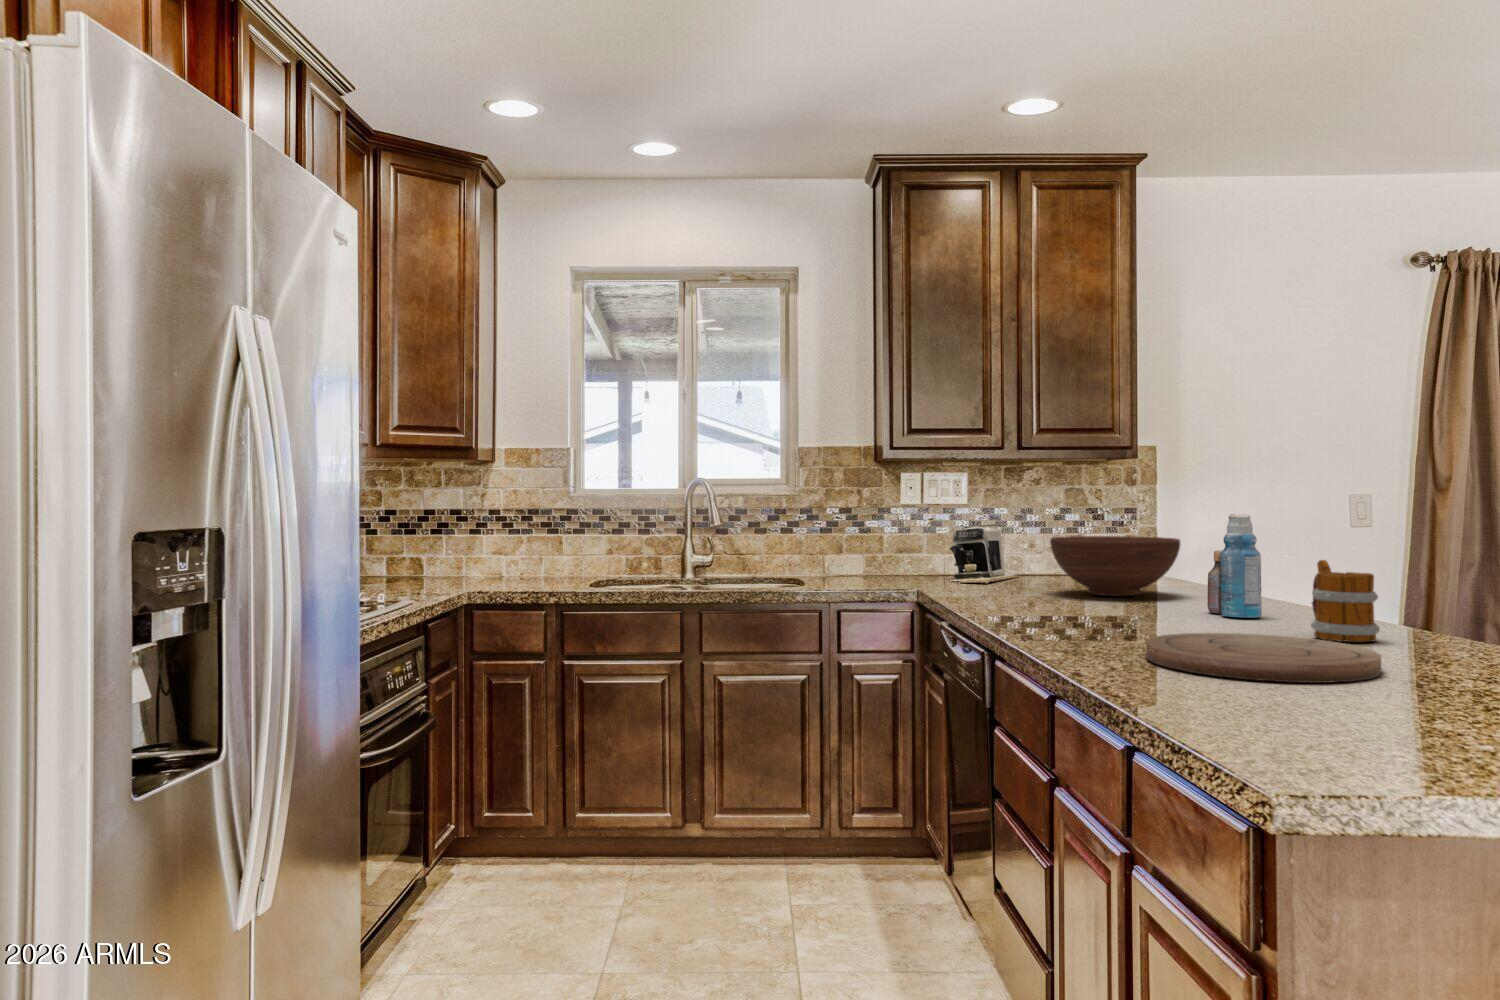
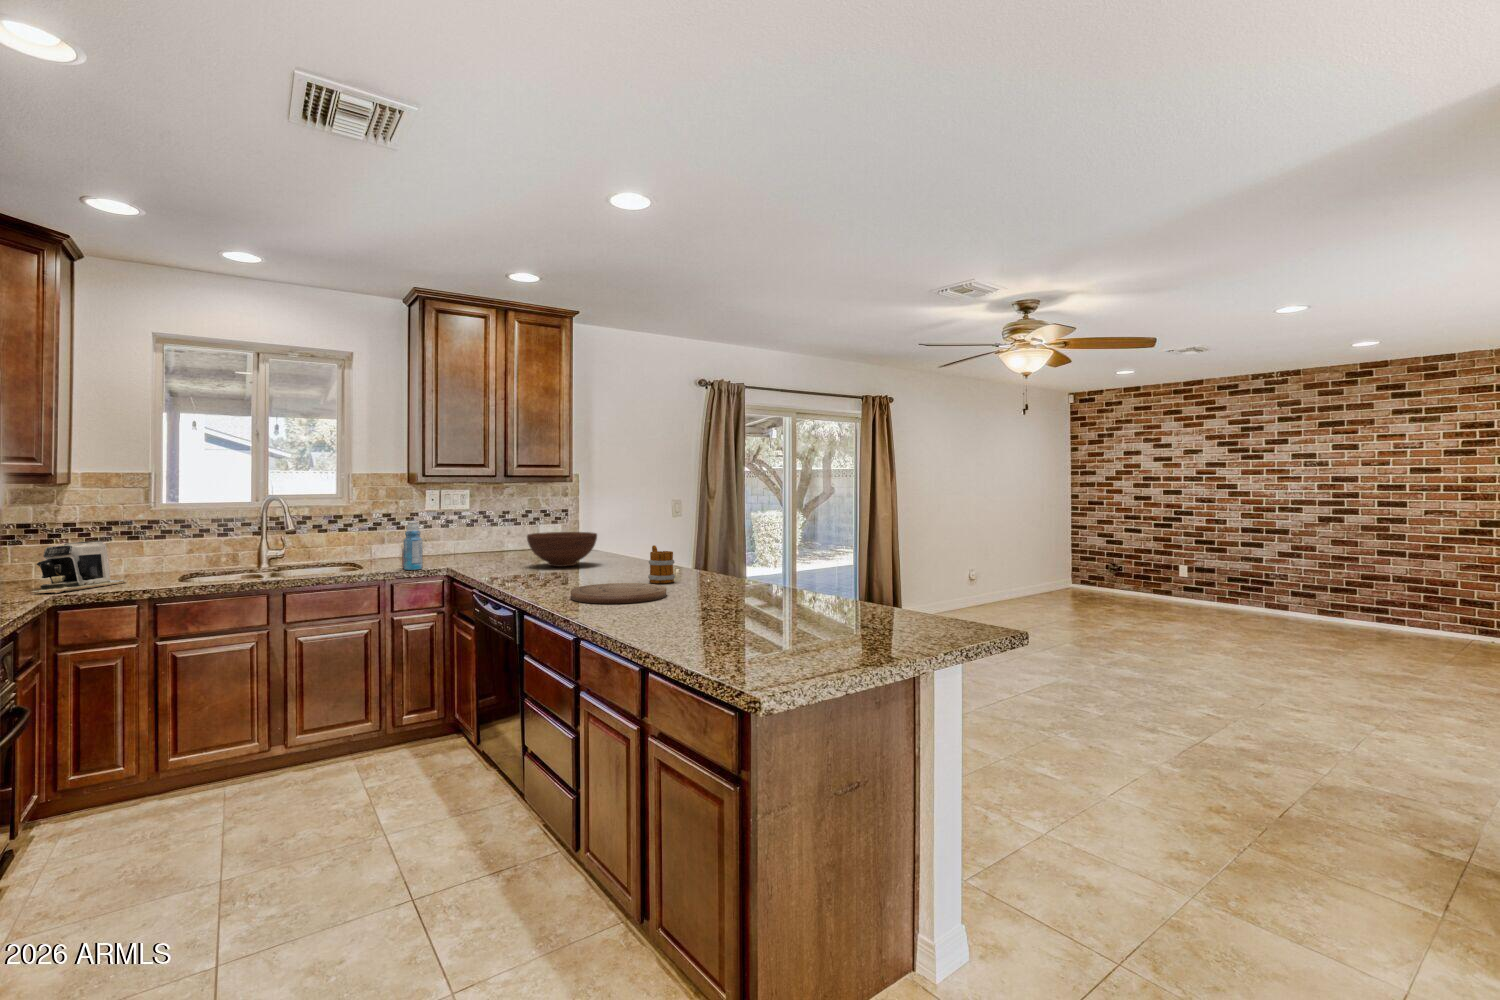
bottle: present [1207,514,1262,618] -> present [402,521,423,570]
coffee maker: present [950,524,1019,583] -> present [34,540,126,593]

